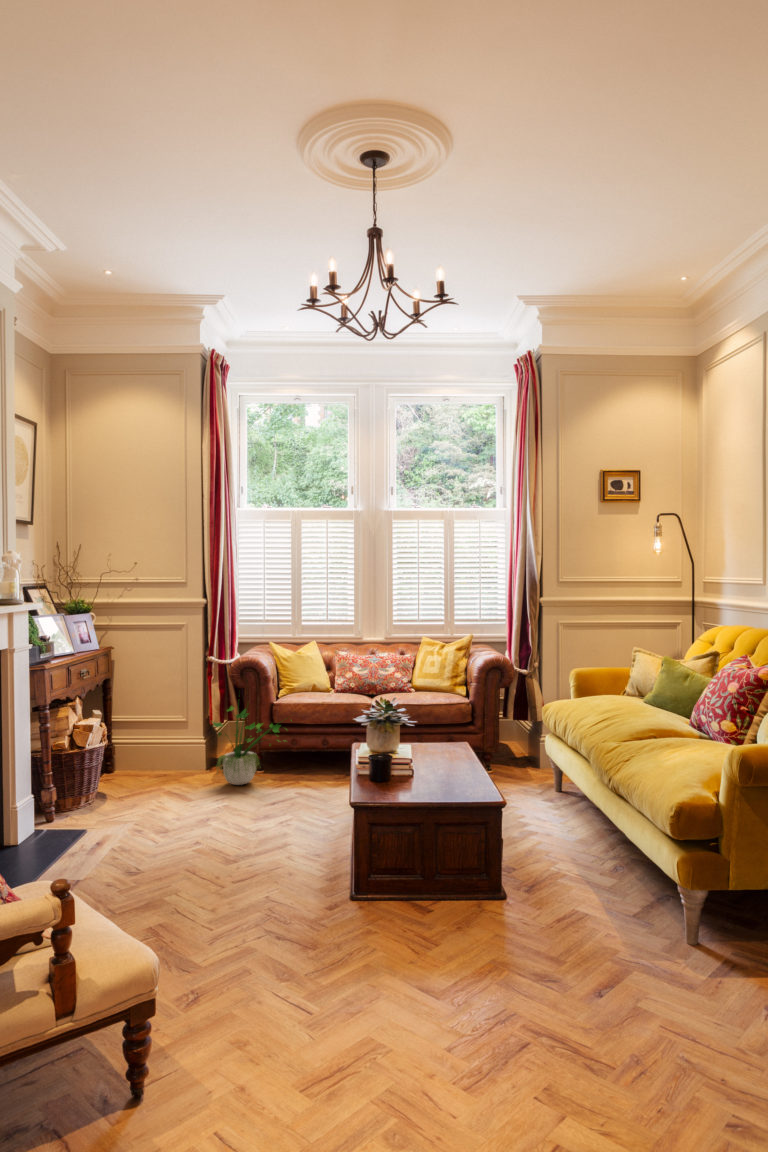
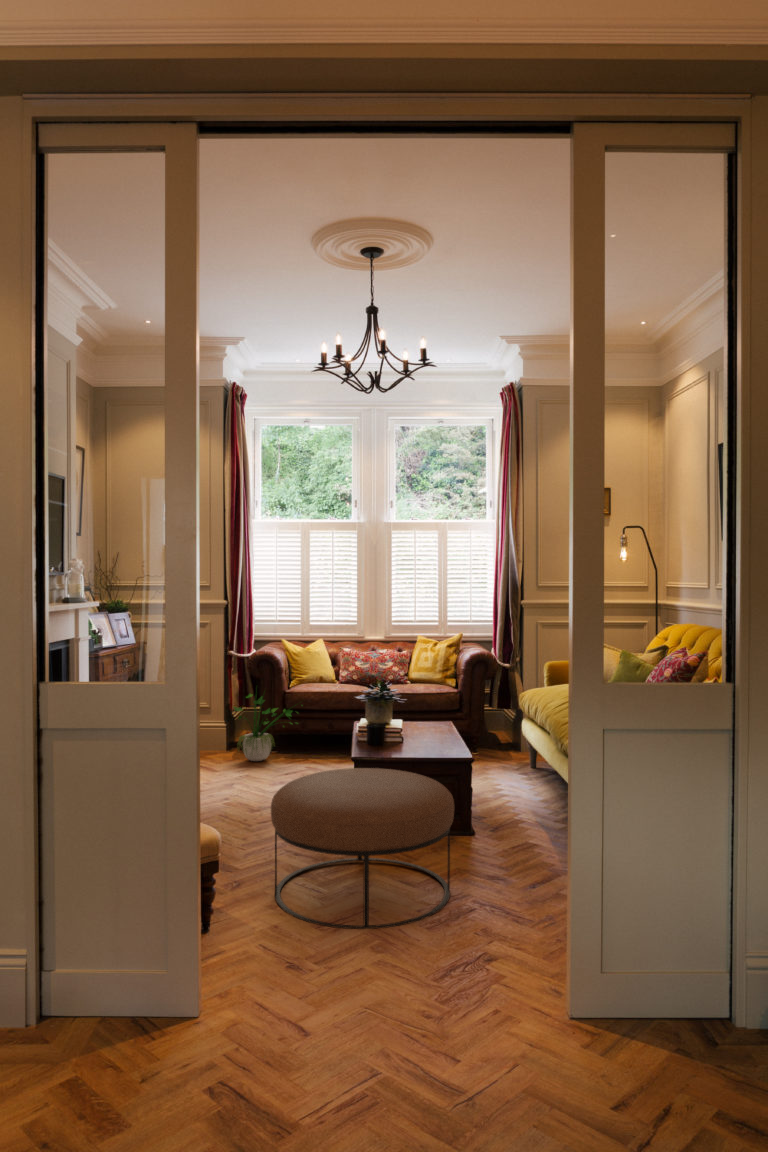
ottoman: none [239,825,493,1085] -> present [271,768,454,929]

